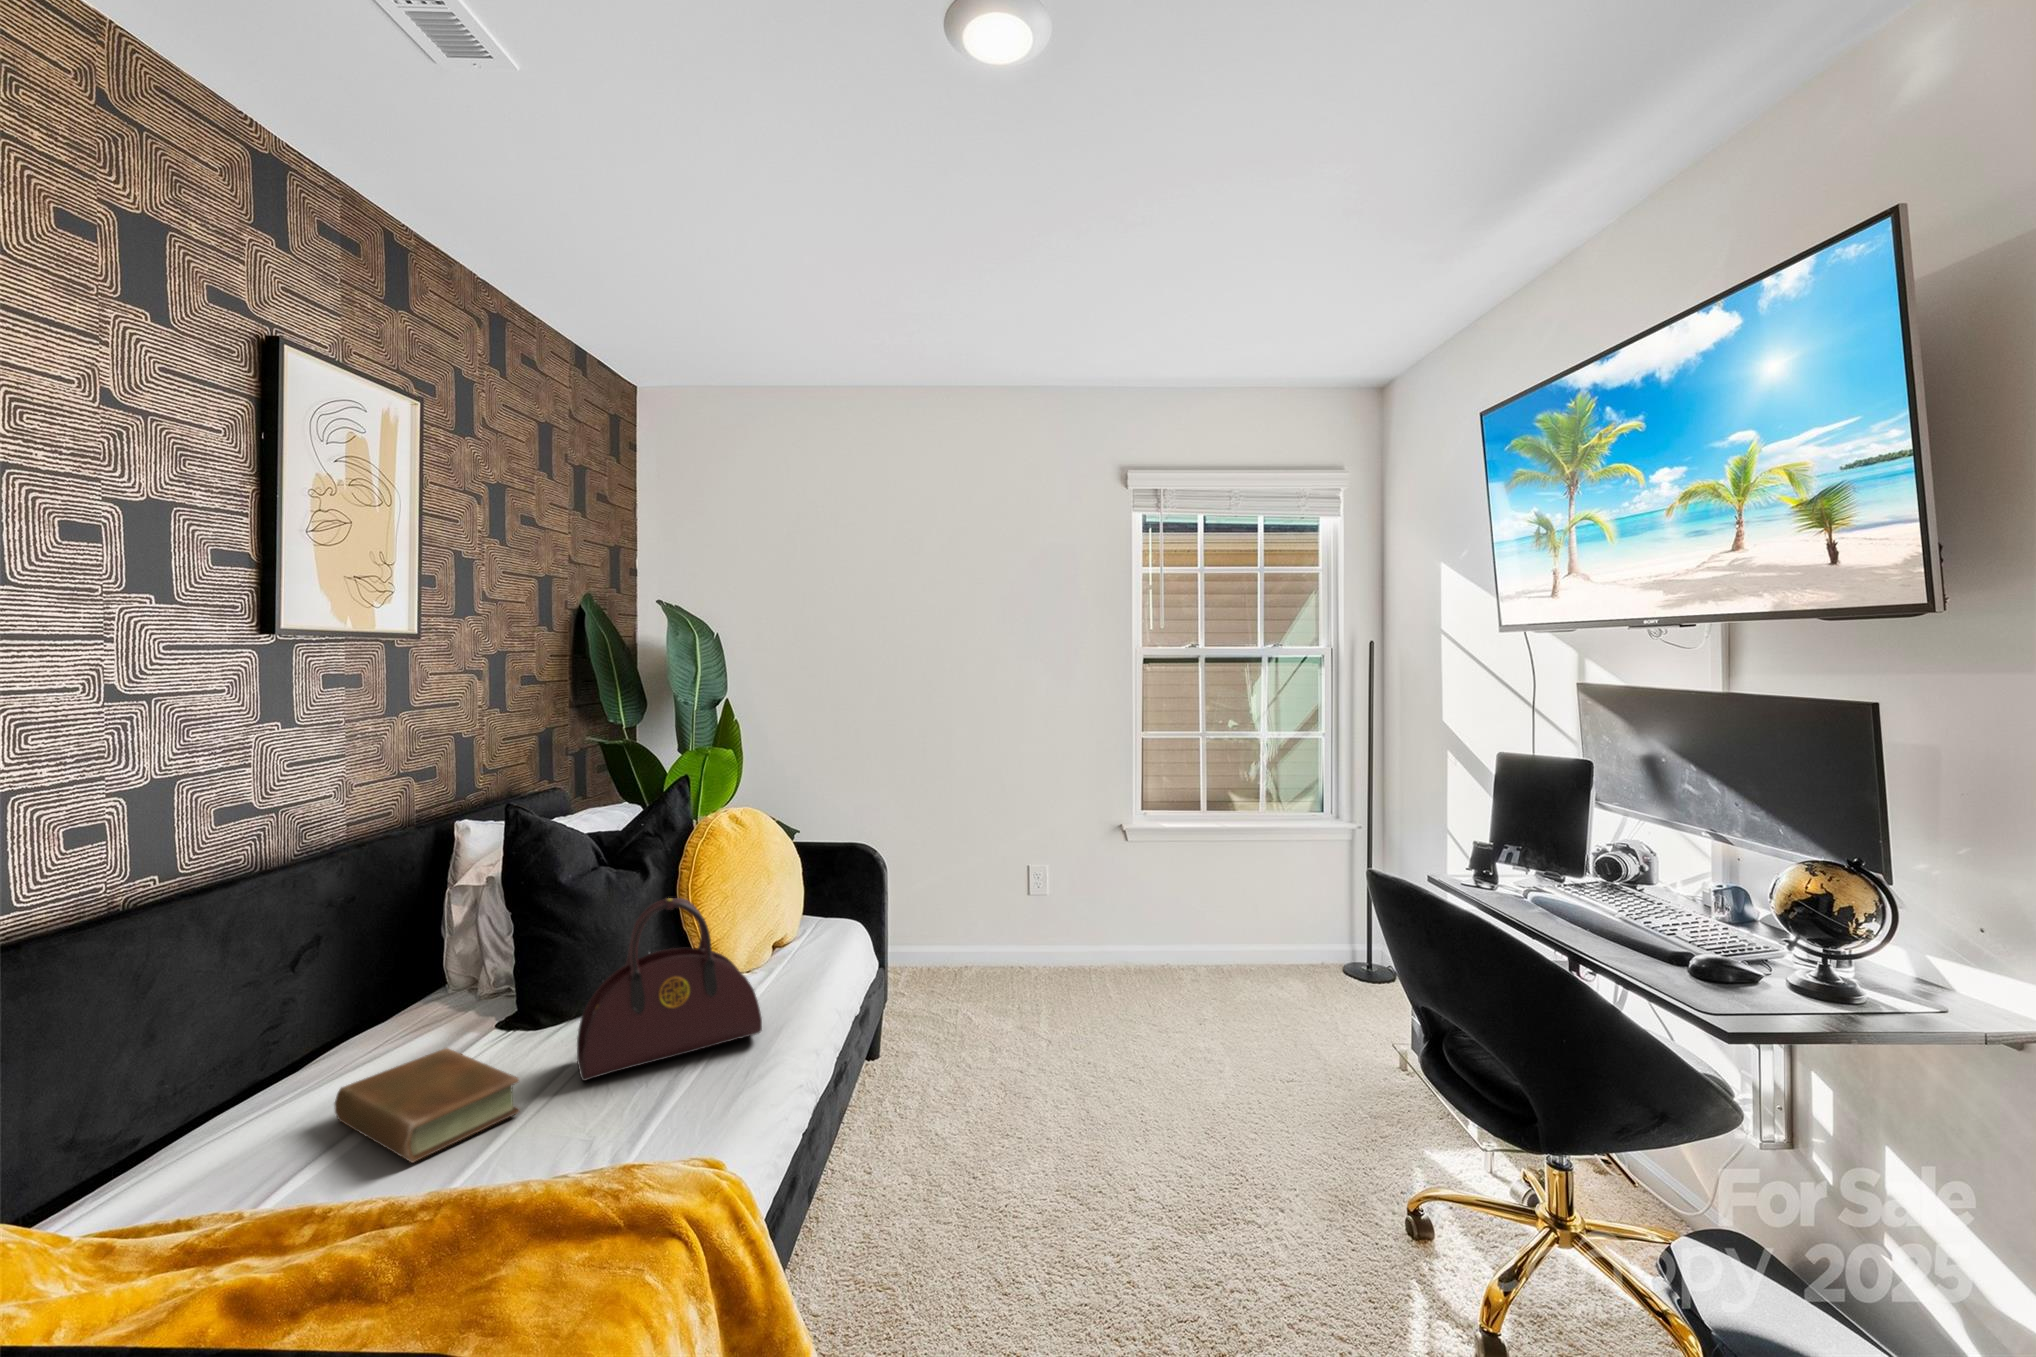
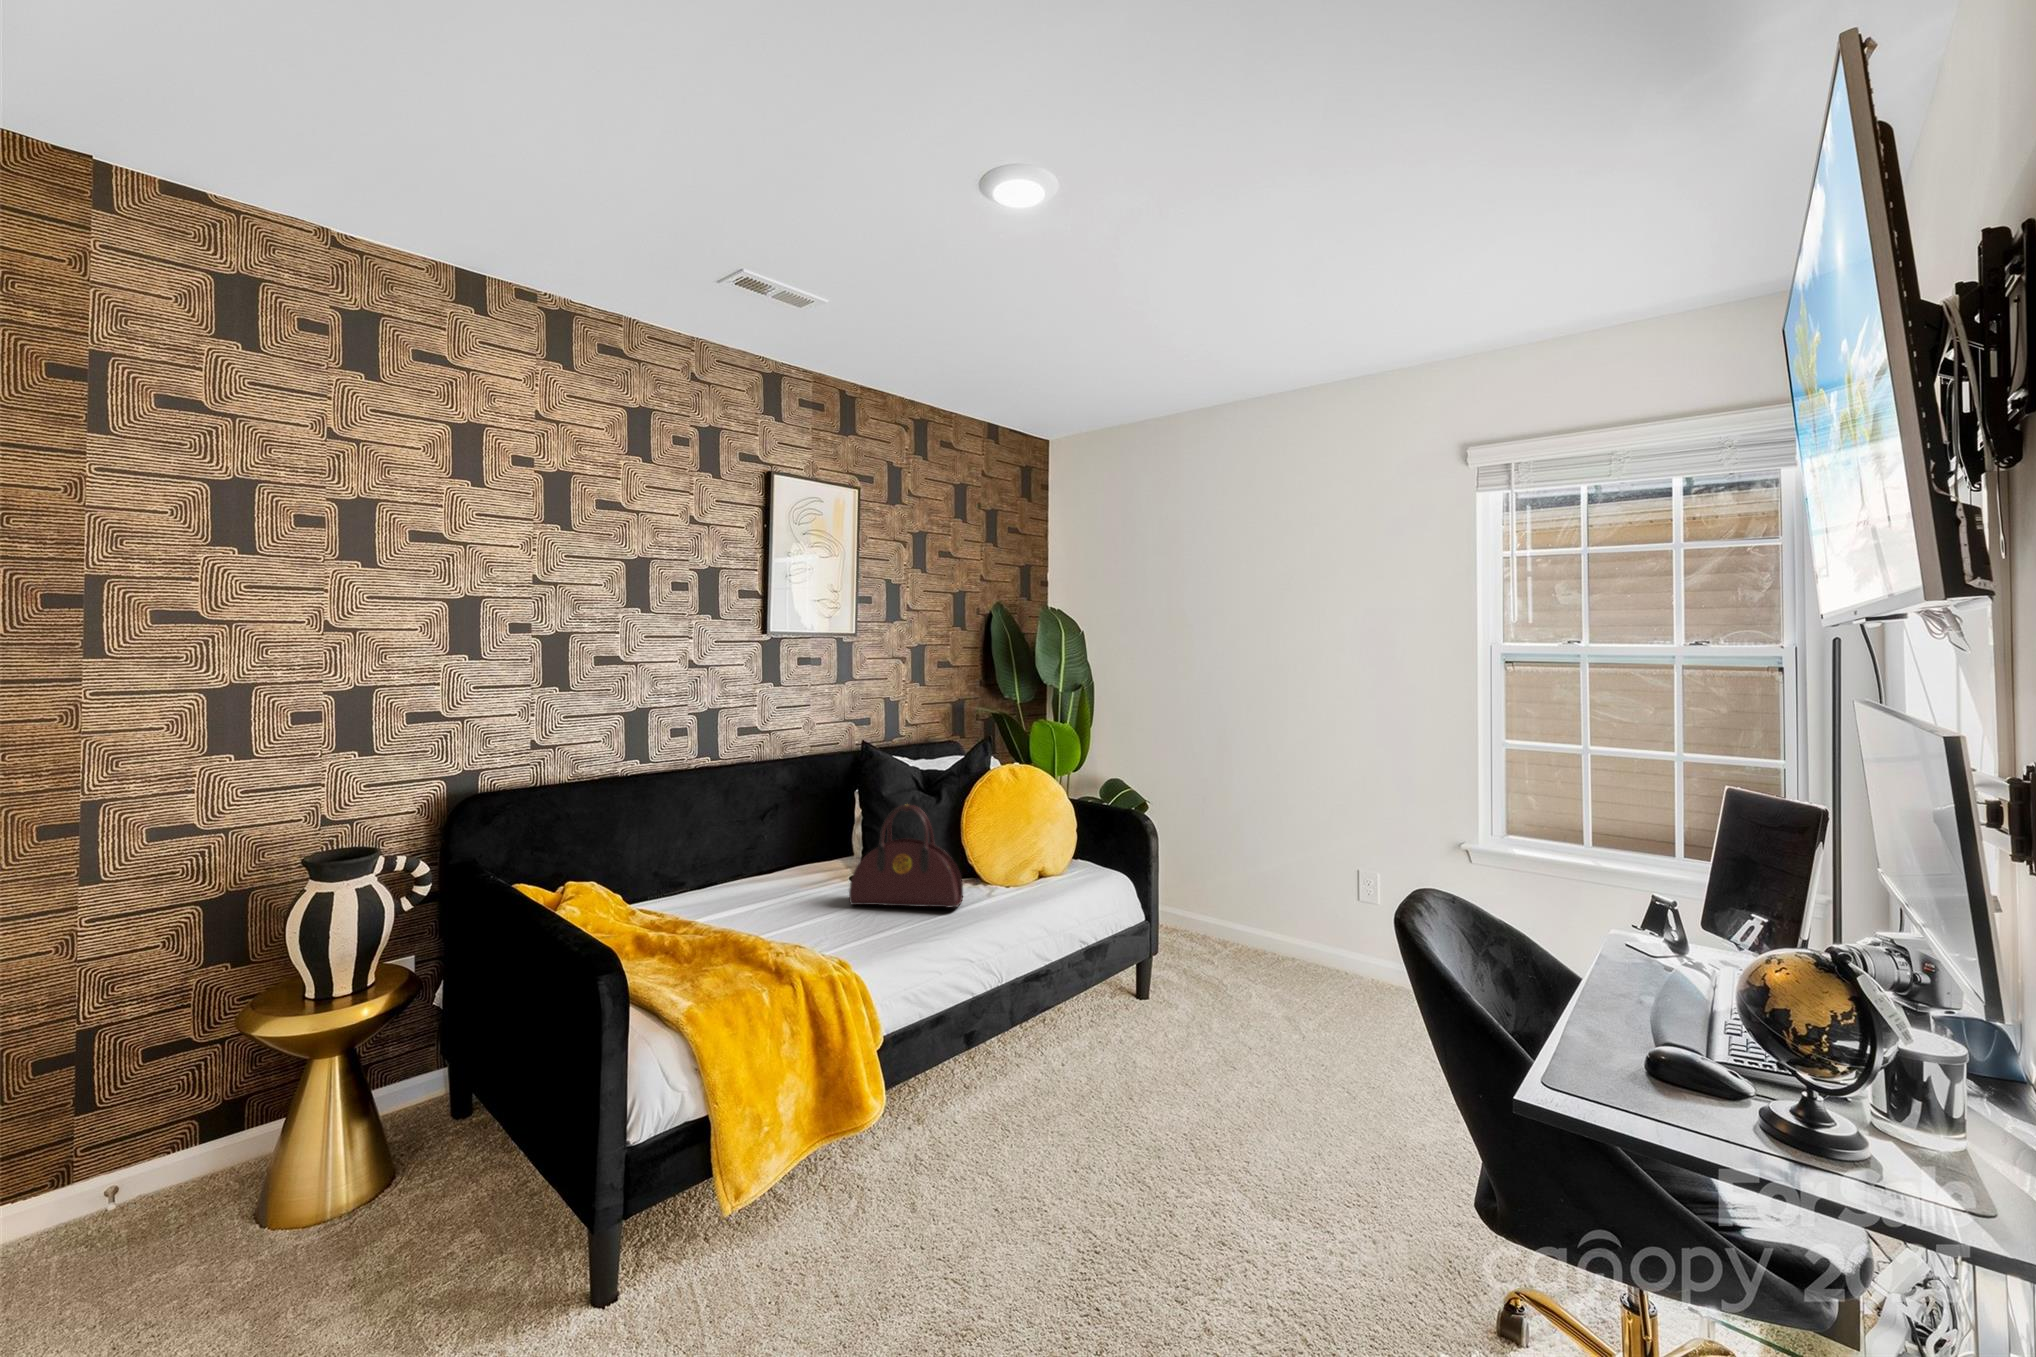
book: present [335,1048,520,1163] -> none [749,871,811,913]

